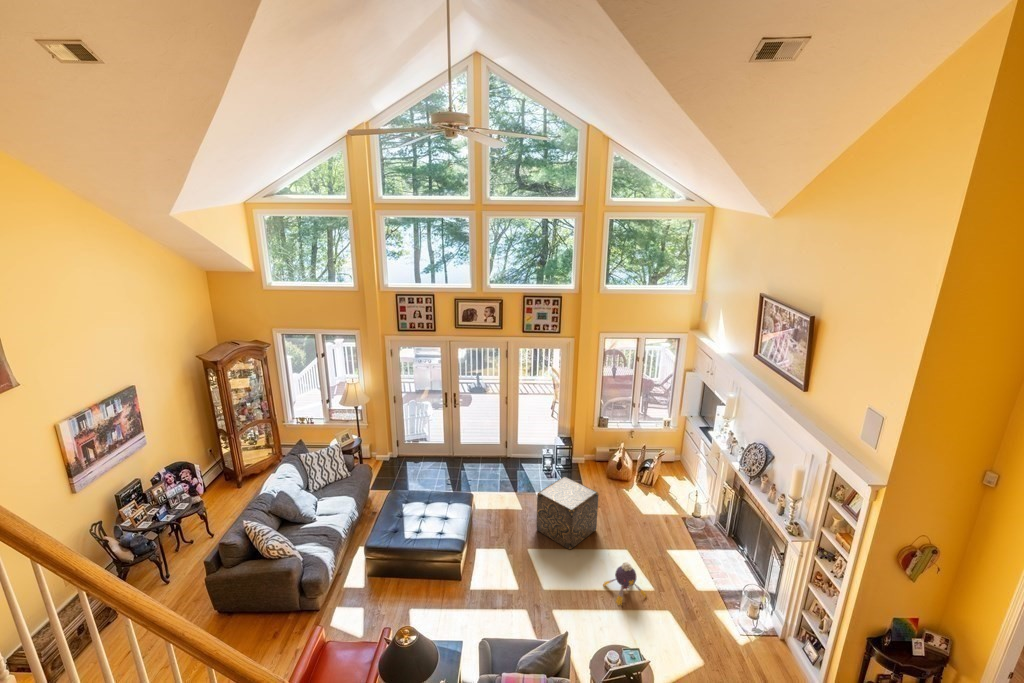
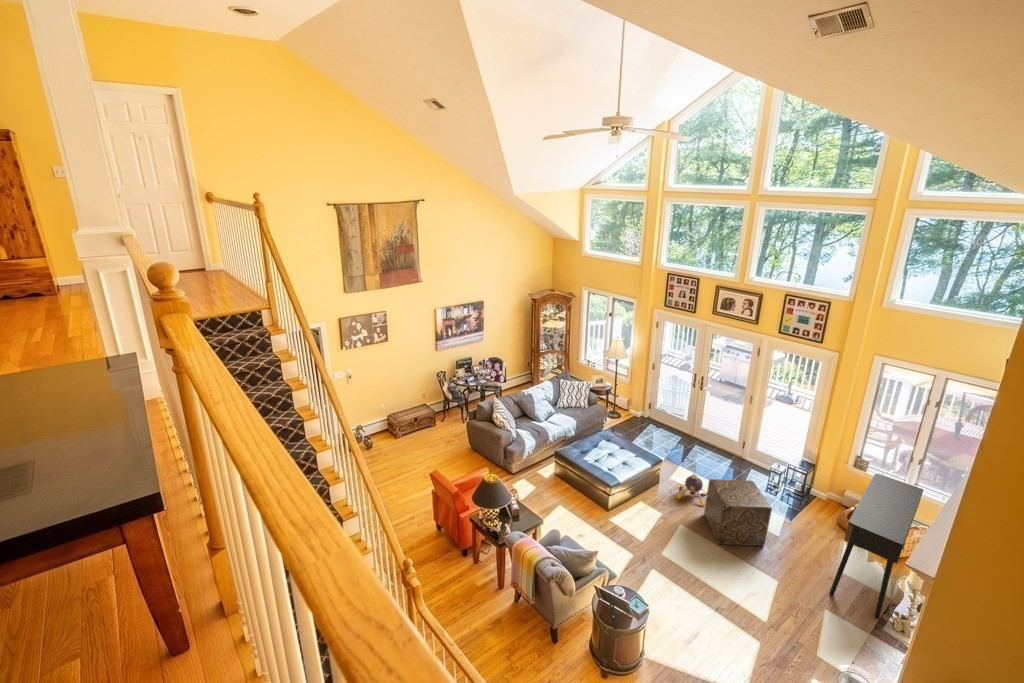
console table: none [632,427,701,540] -> present [830,474,923,618]
plush toy: present [603,562,646,605] -> present [677,473,707,506]

